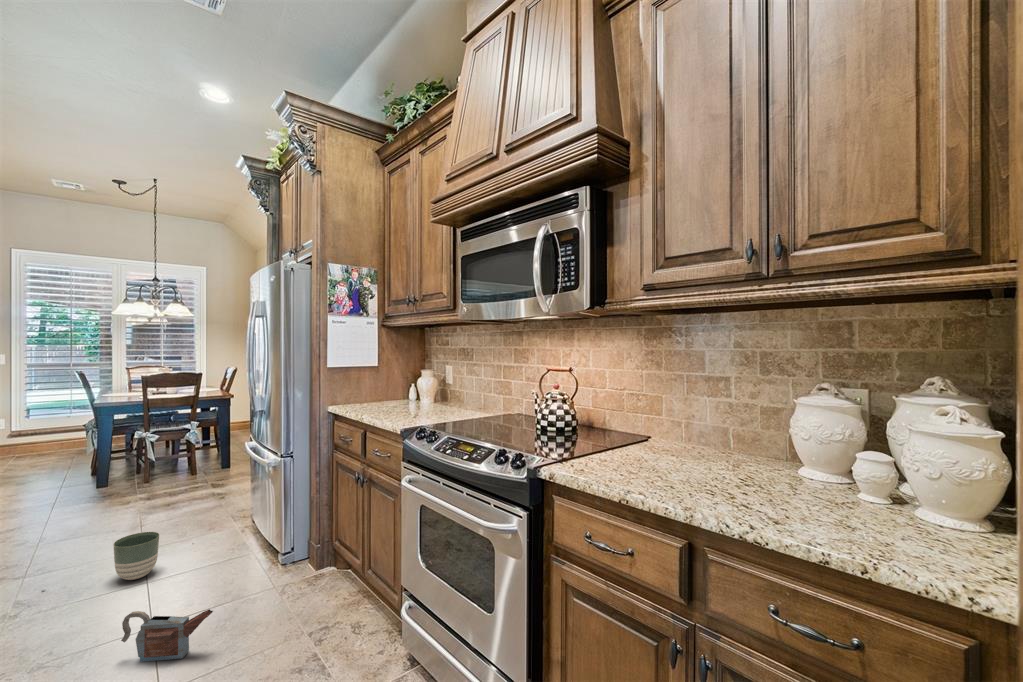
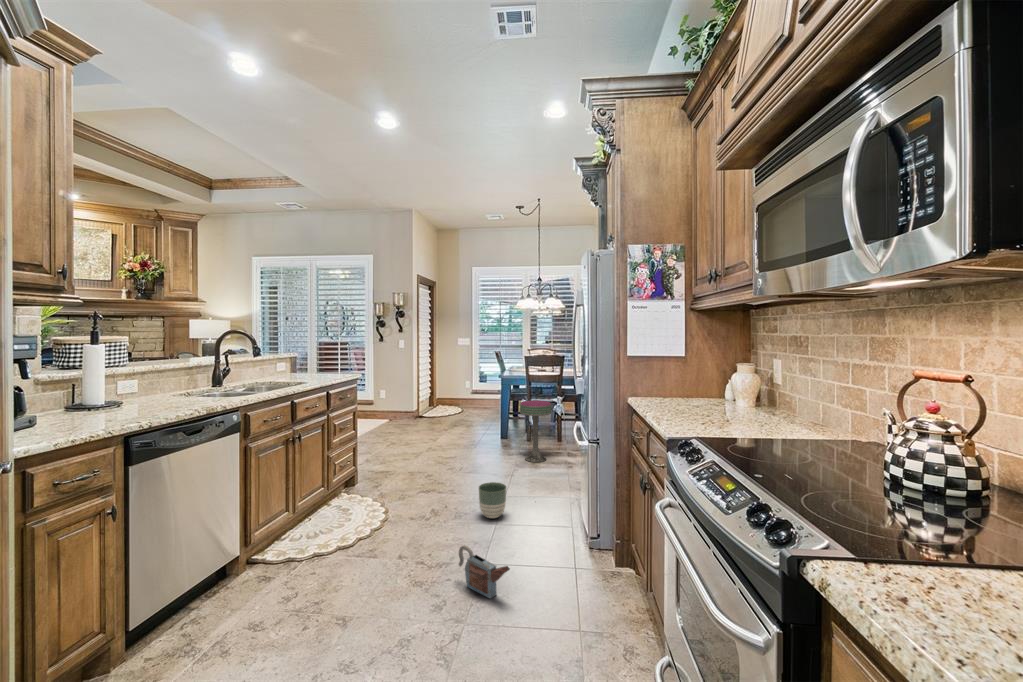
bar stool: none [145,427,193,503] -> present [520,400,551,462]

